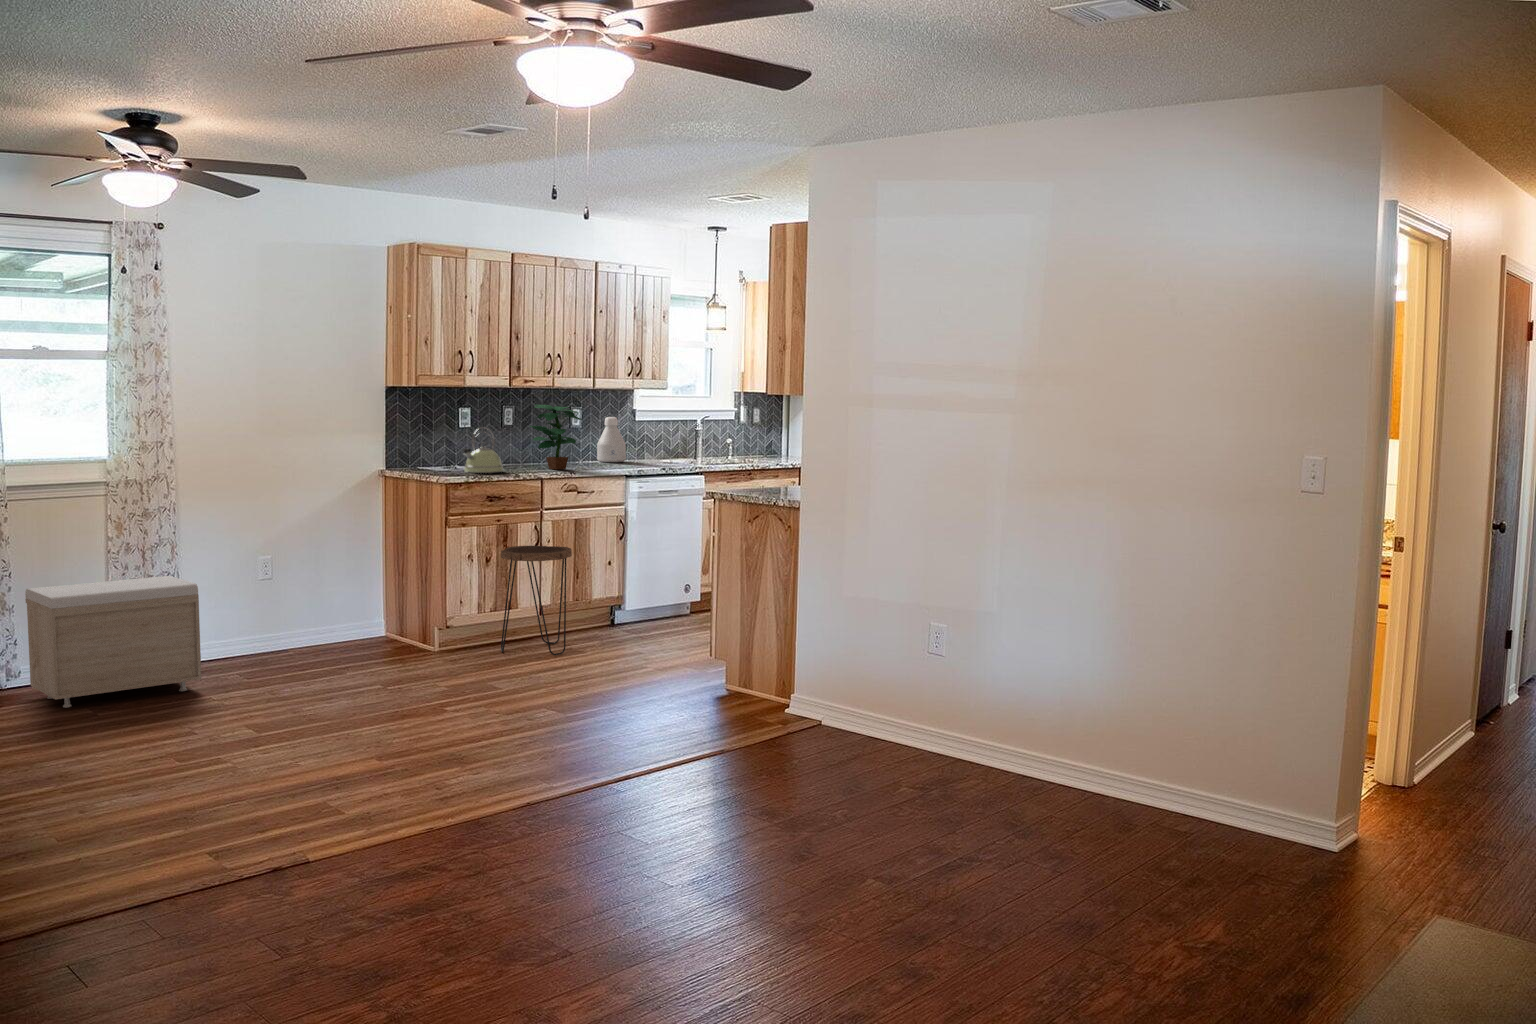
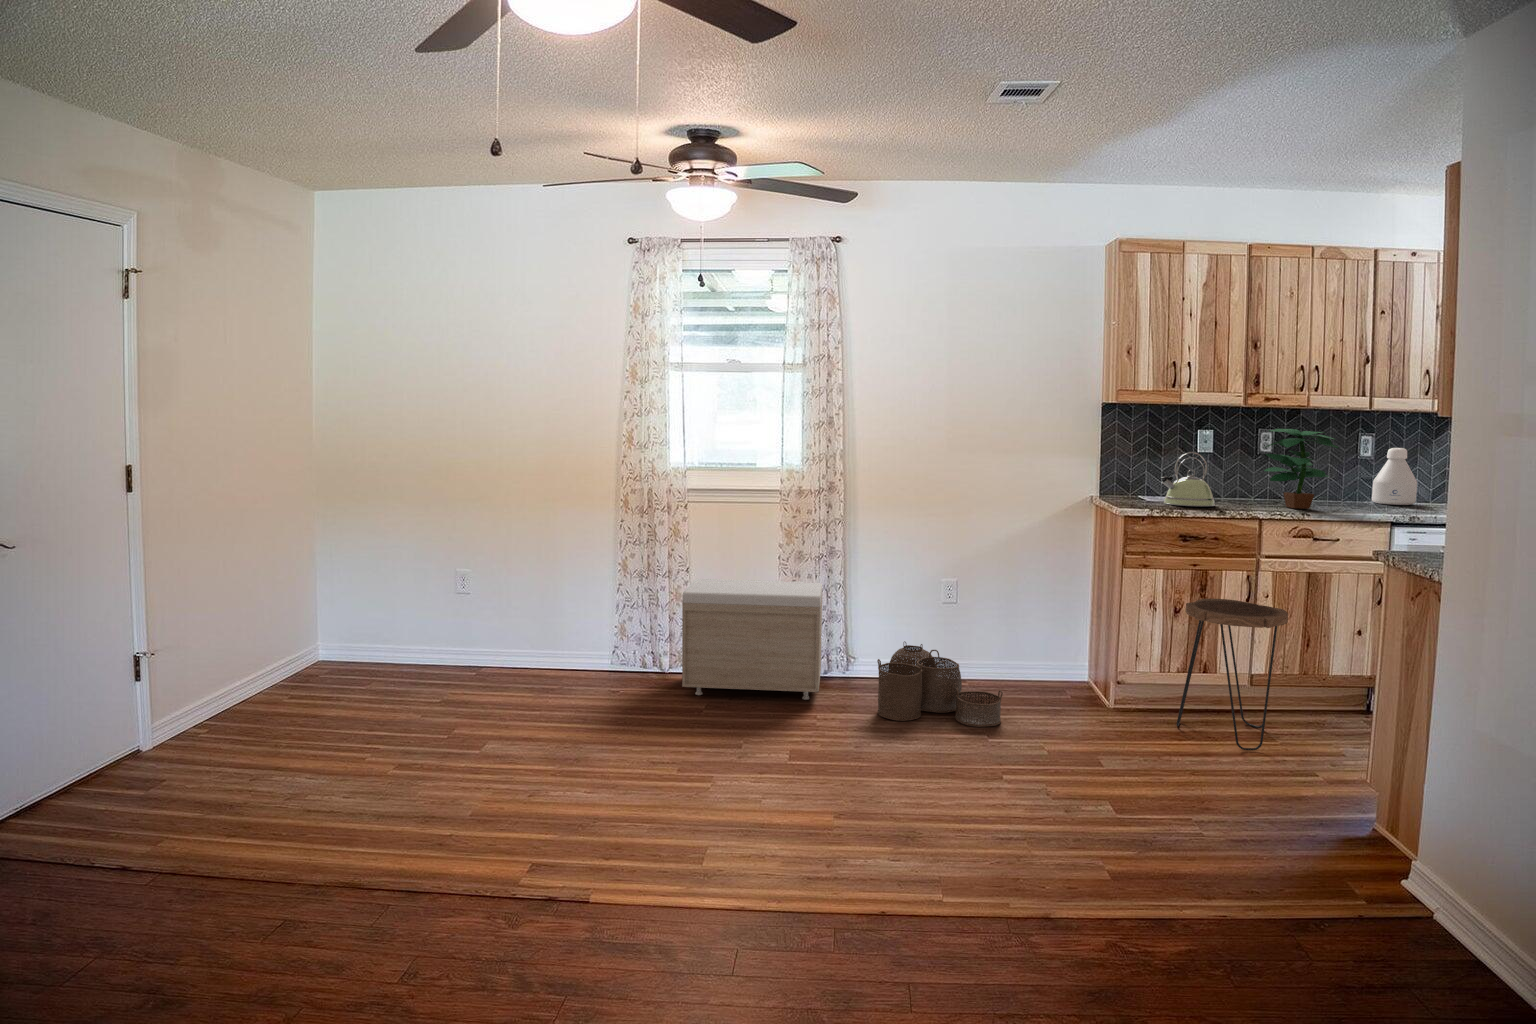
woven basket: none [244,623,376,687] -> present [877,641,1003,727]

